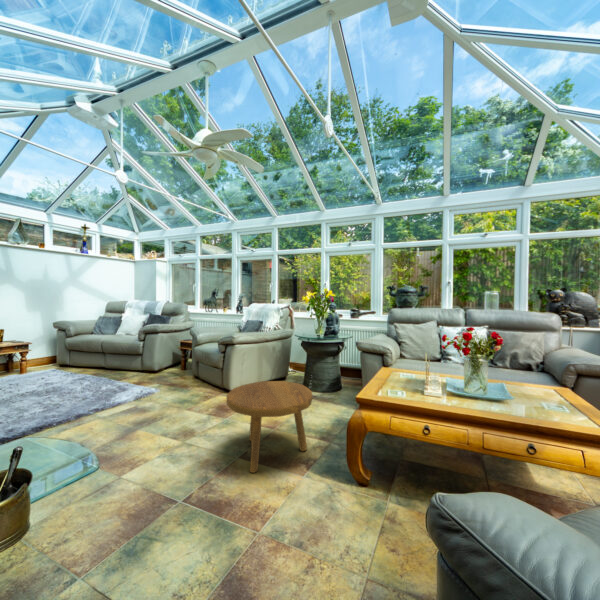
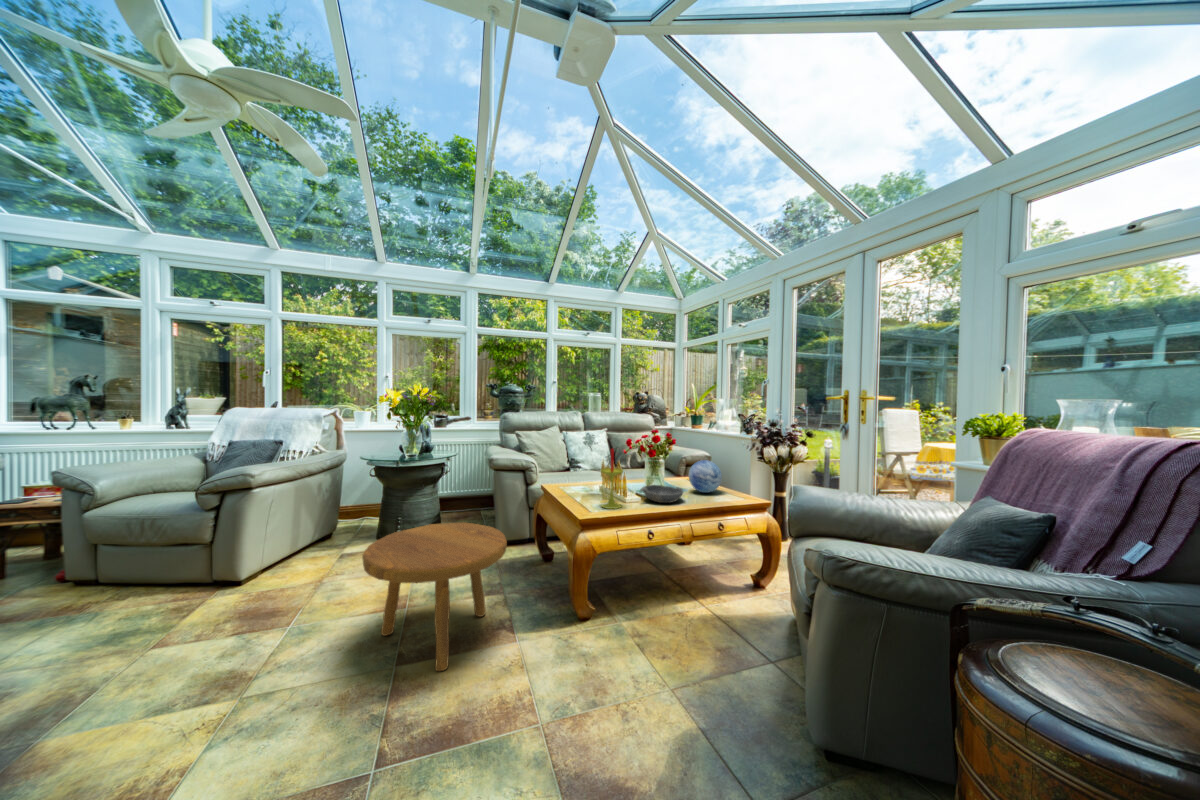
candle: none [387,344,412,400] -> present [601,449,623,509]
decorative orb: none [510,370,556,408] -> present [689,460,722,493]
bowl: none [432,385,488,407] -> present [640,485,683,503]

